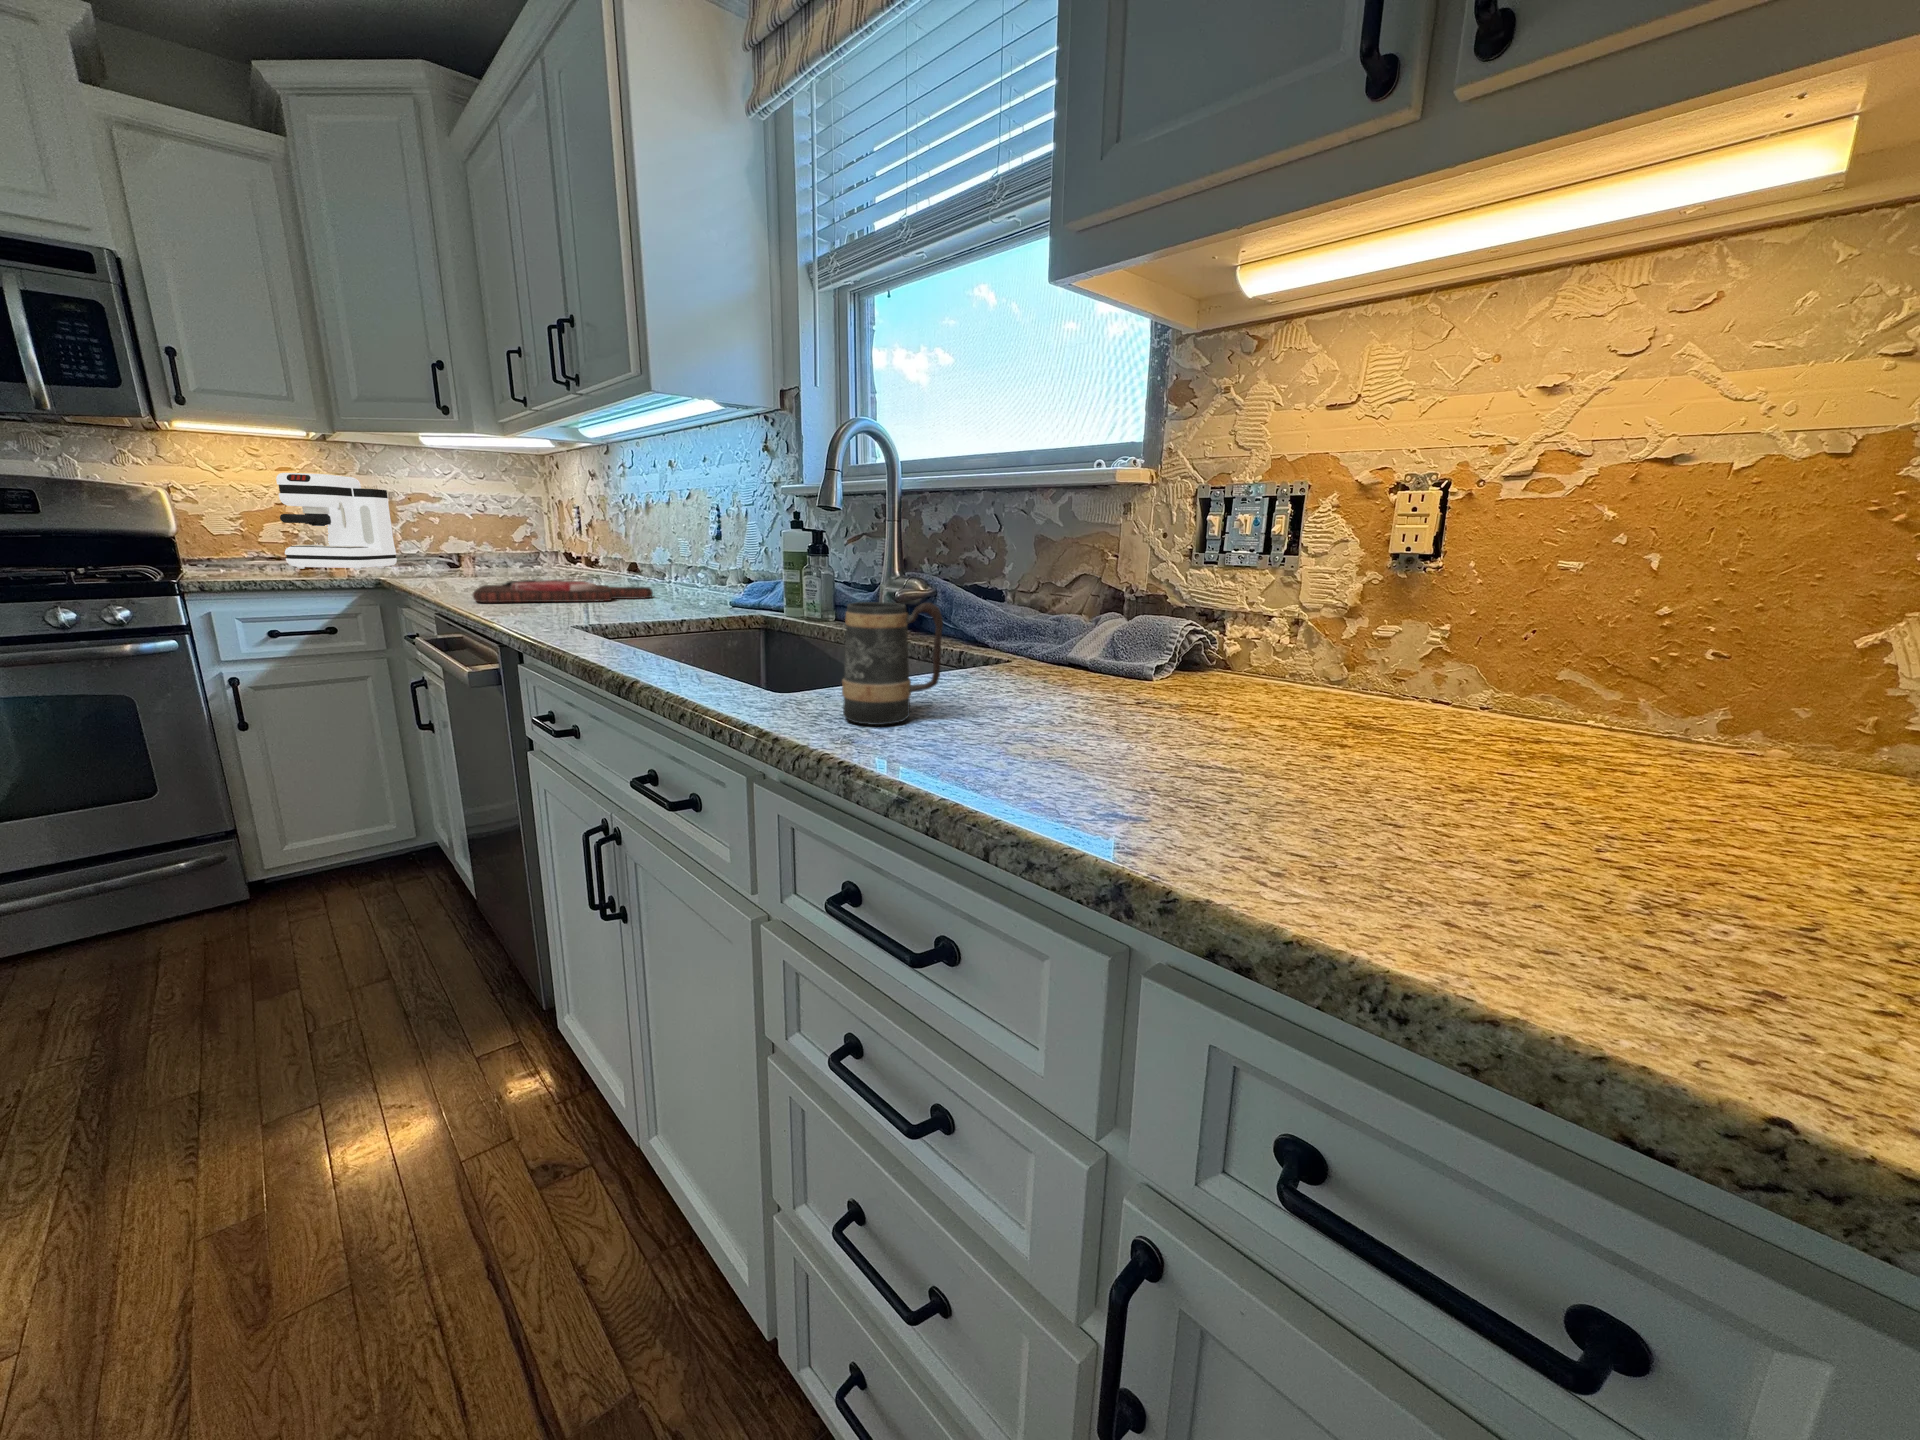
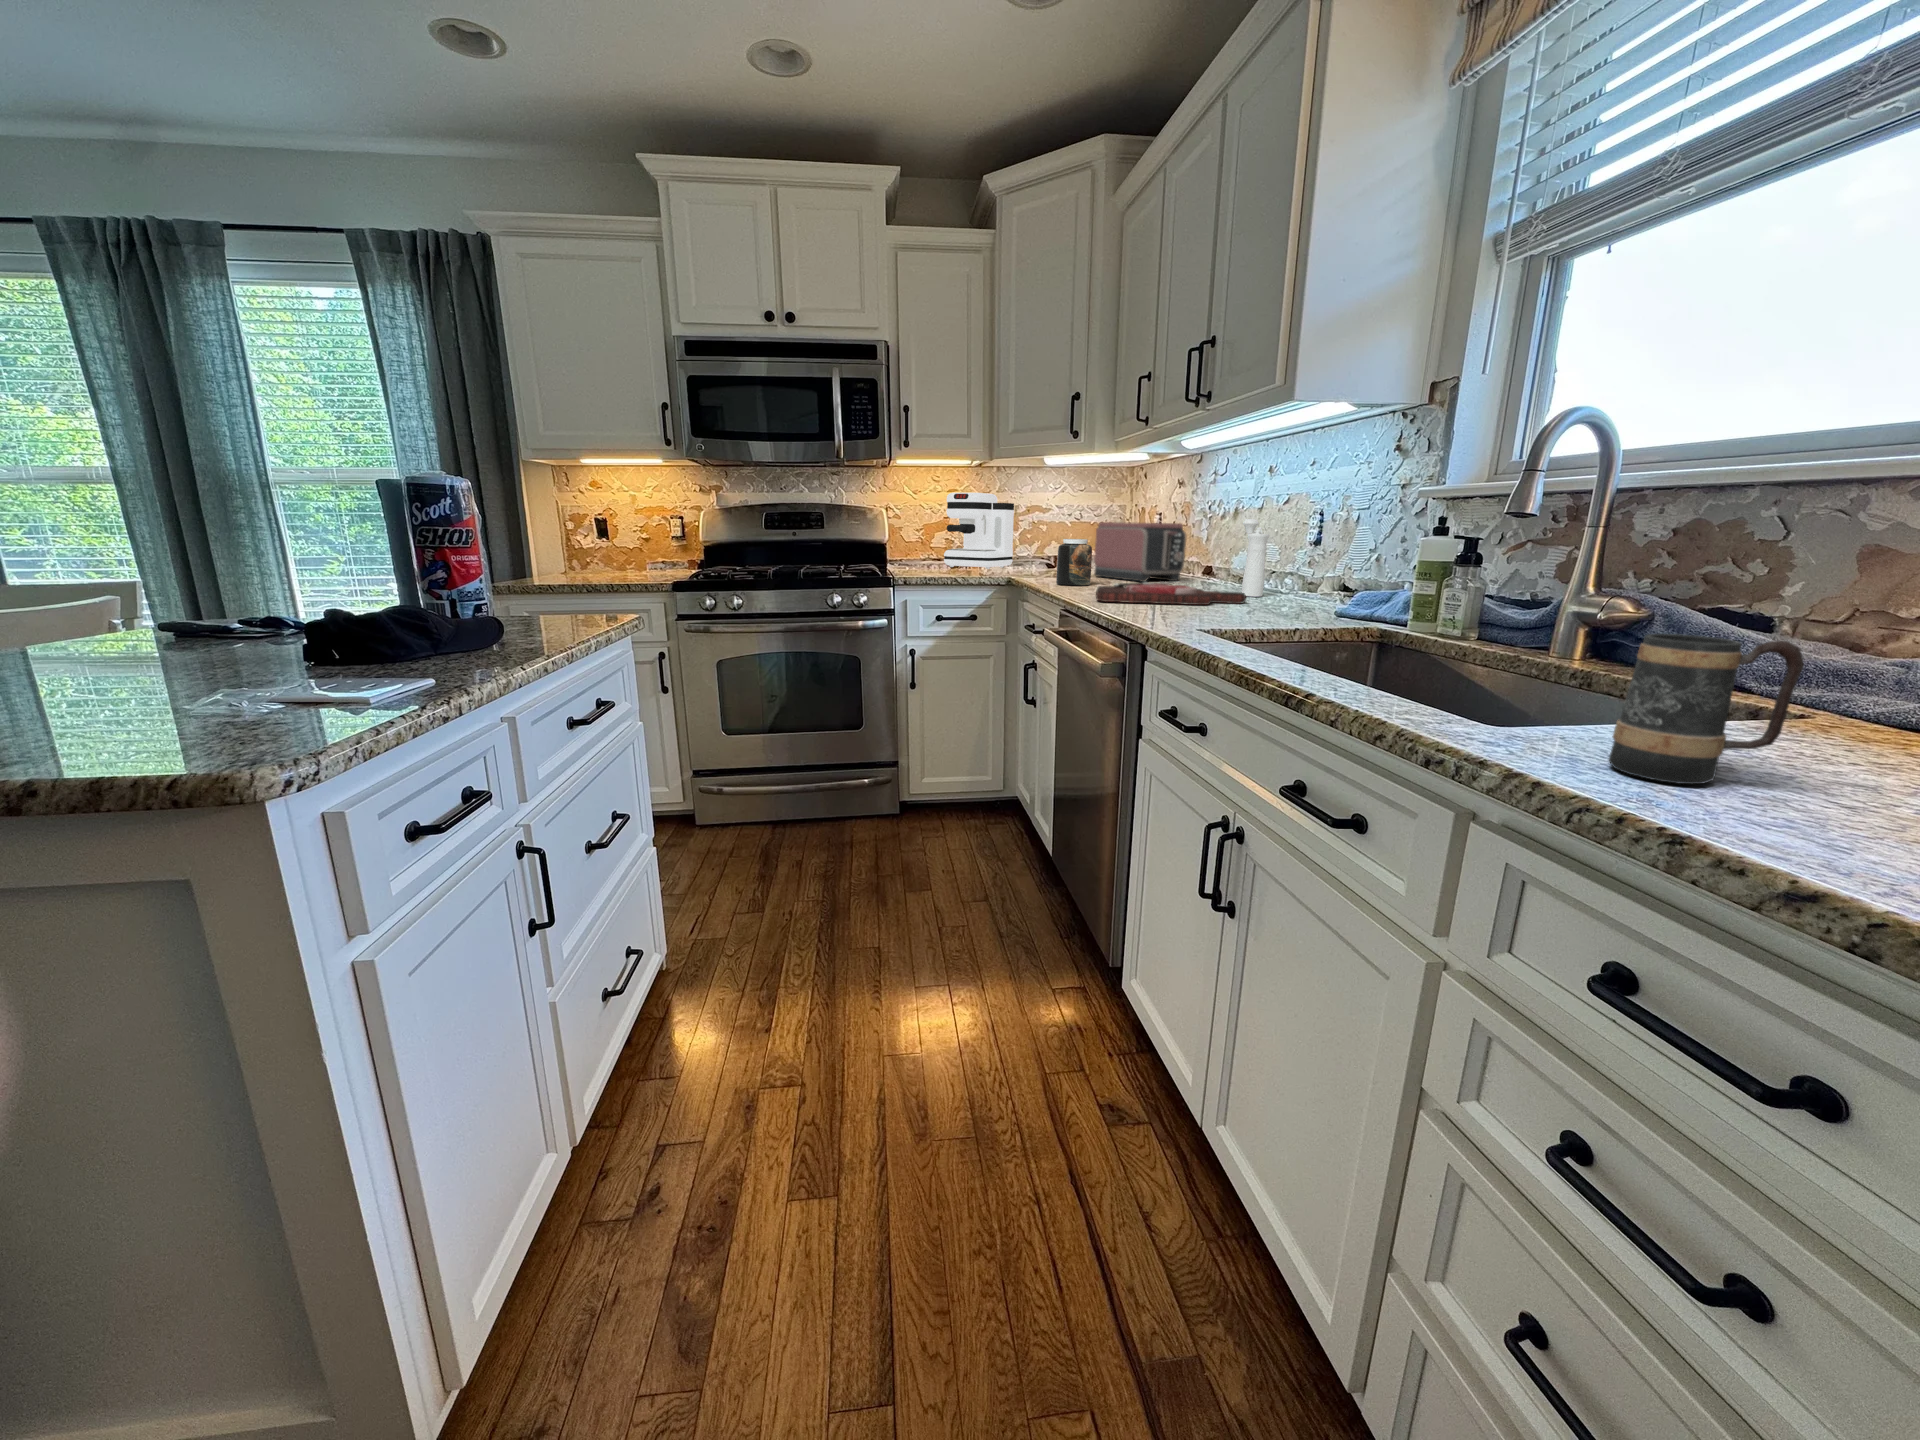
pepper mill: none [648,513,676,591] -> present [1241,519,1269,597]
toaster: none [494,514,604,580] -> present [1094,522,1186,582]
jar: none [435,532,486,586] -> present [1056,539,1092,585]

